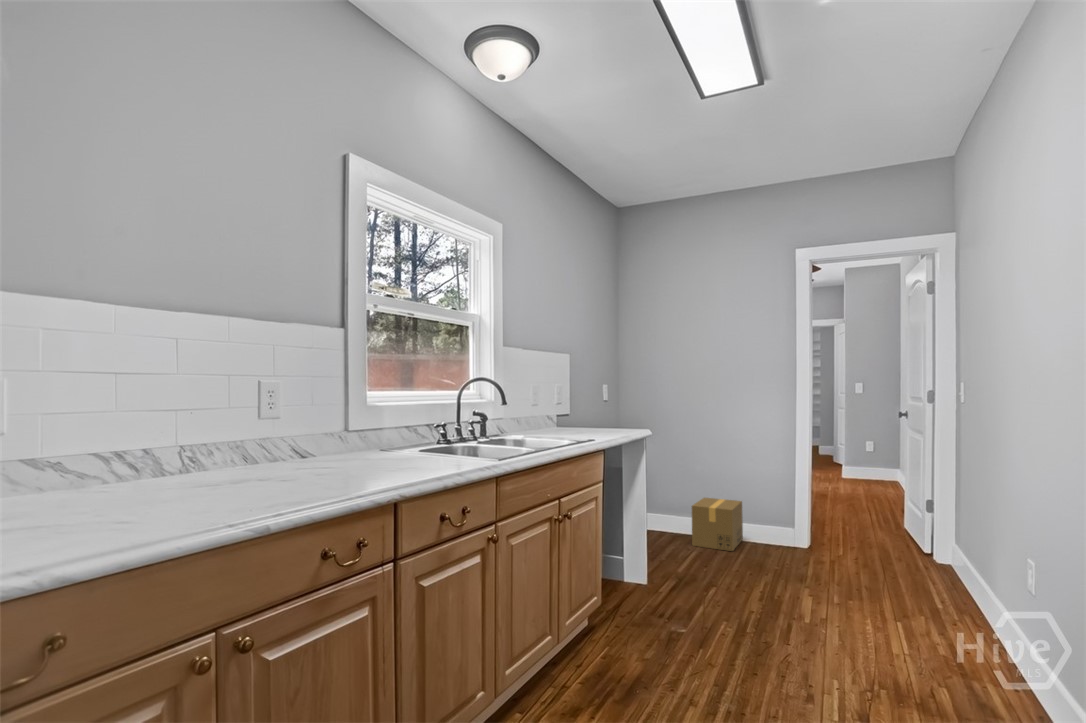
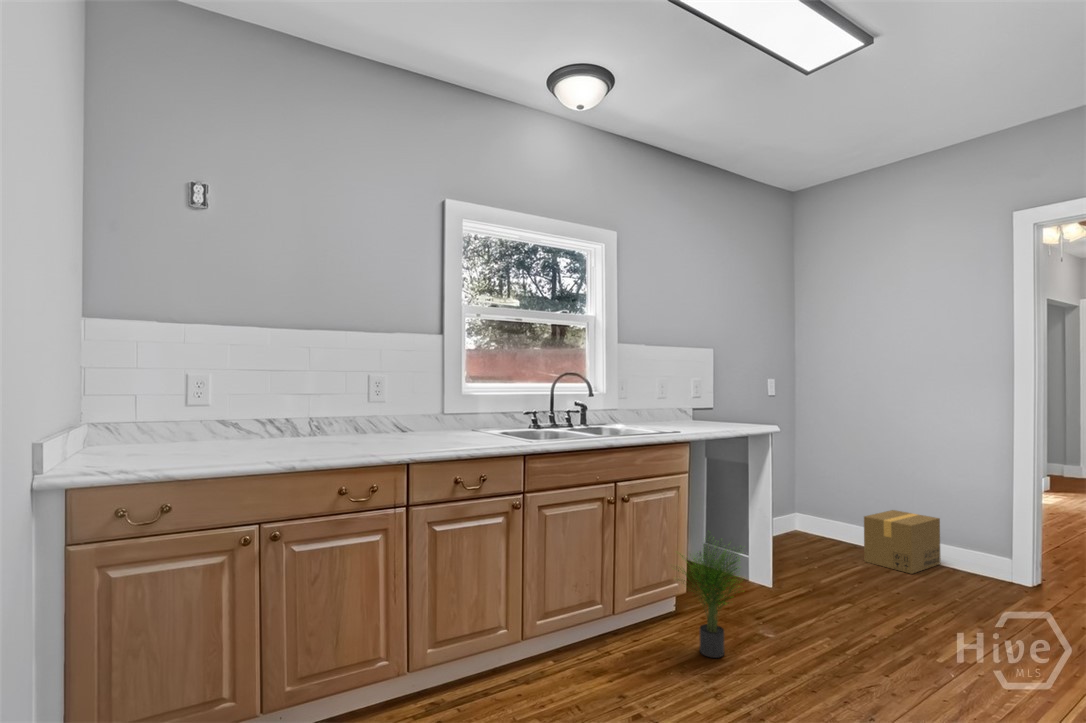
potted plant: none [604,538,694,668] -> present [678,544,741,658]

